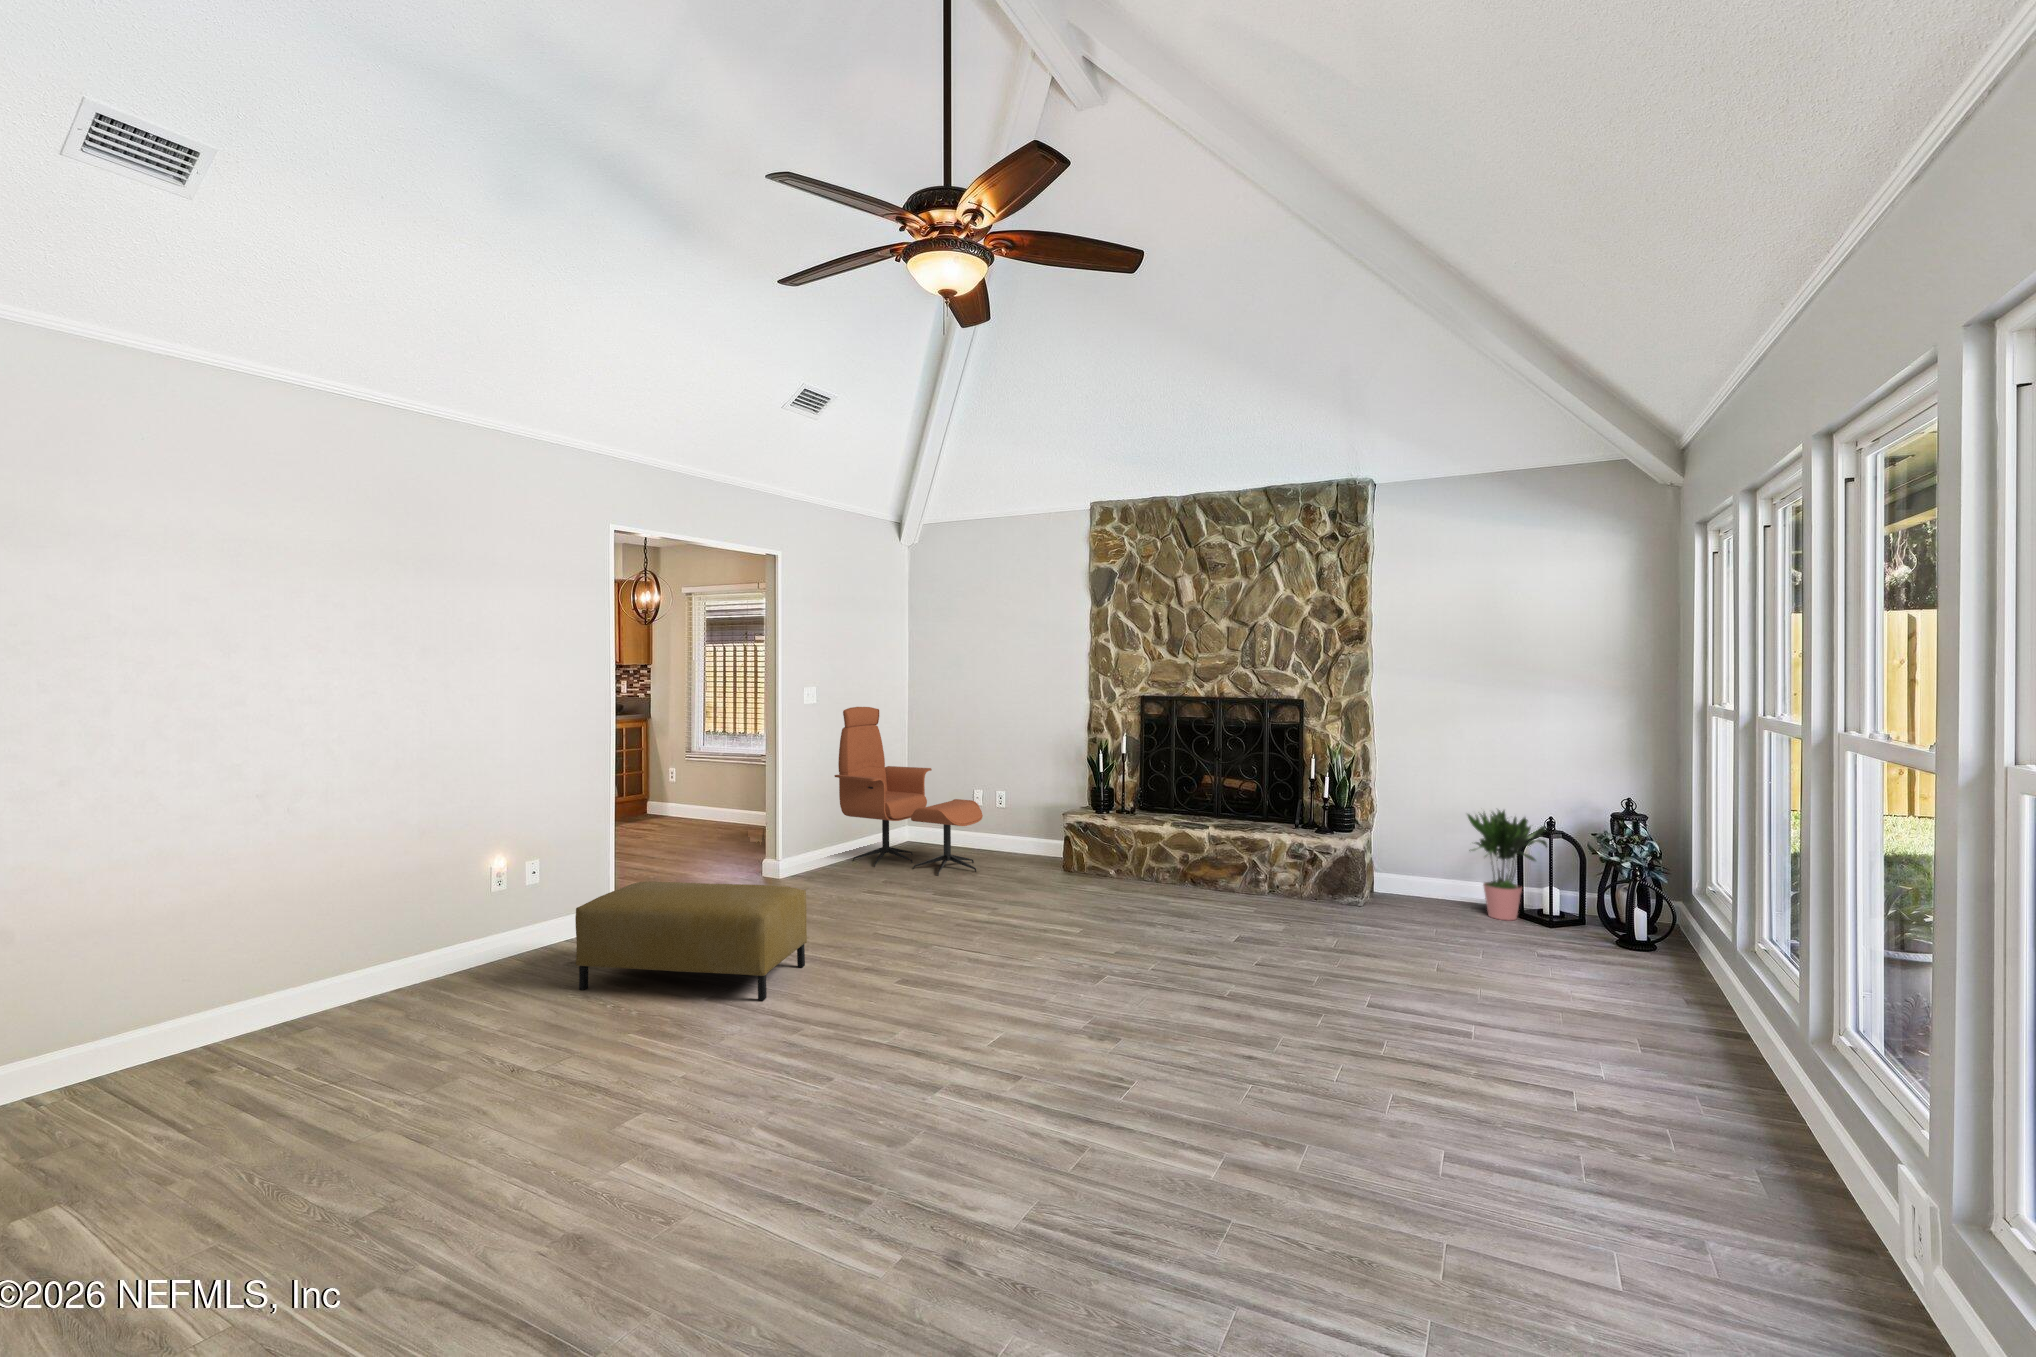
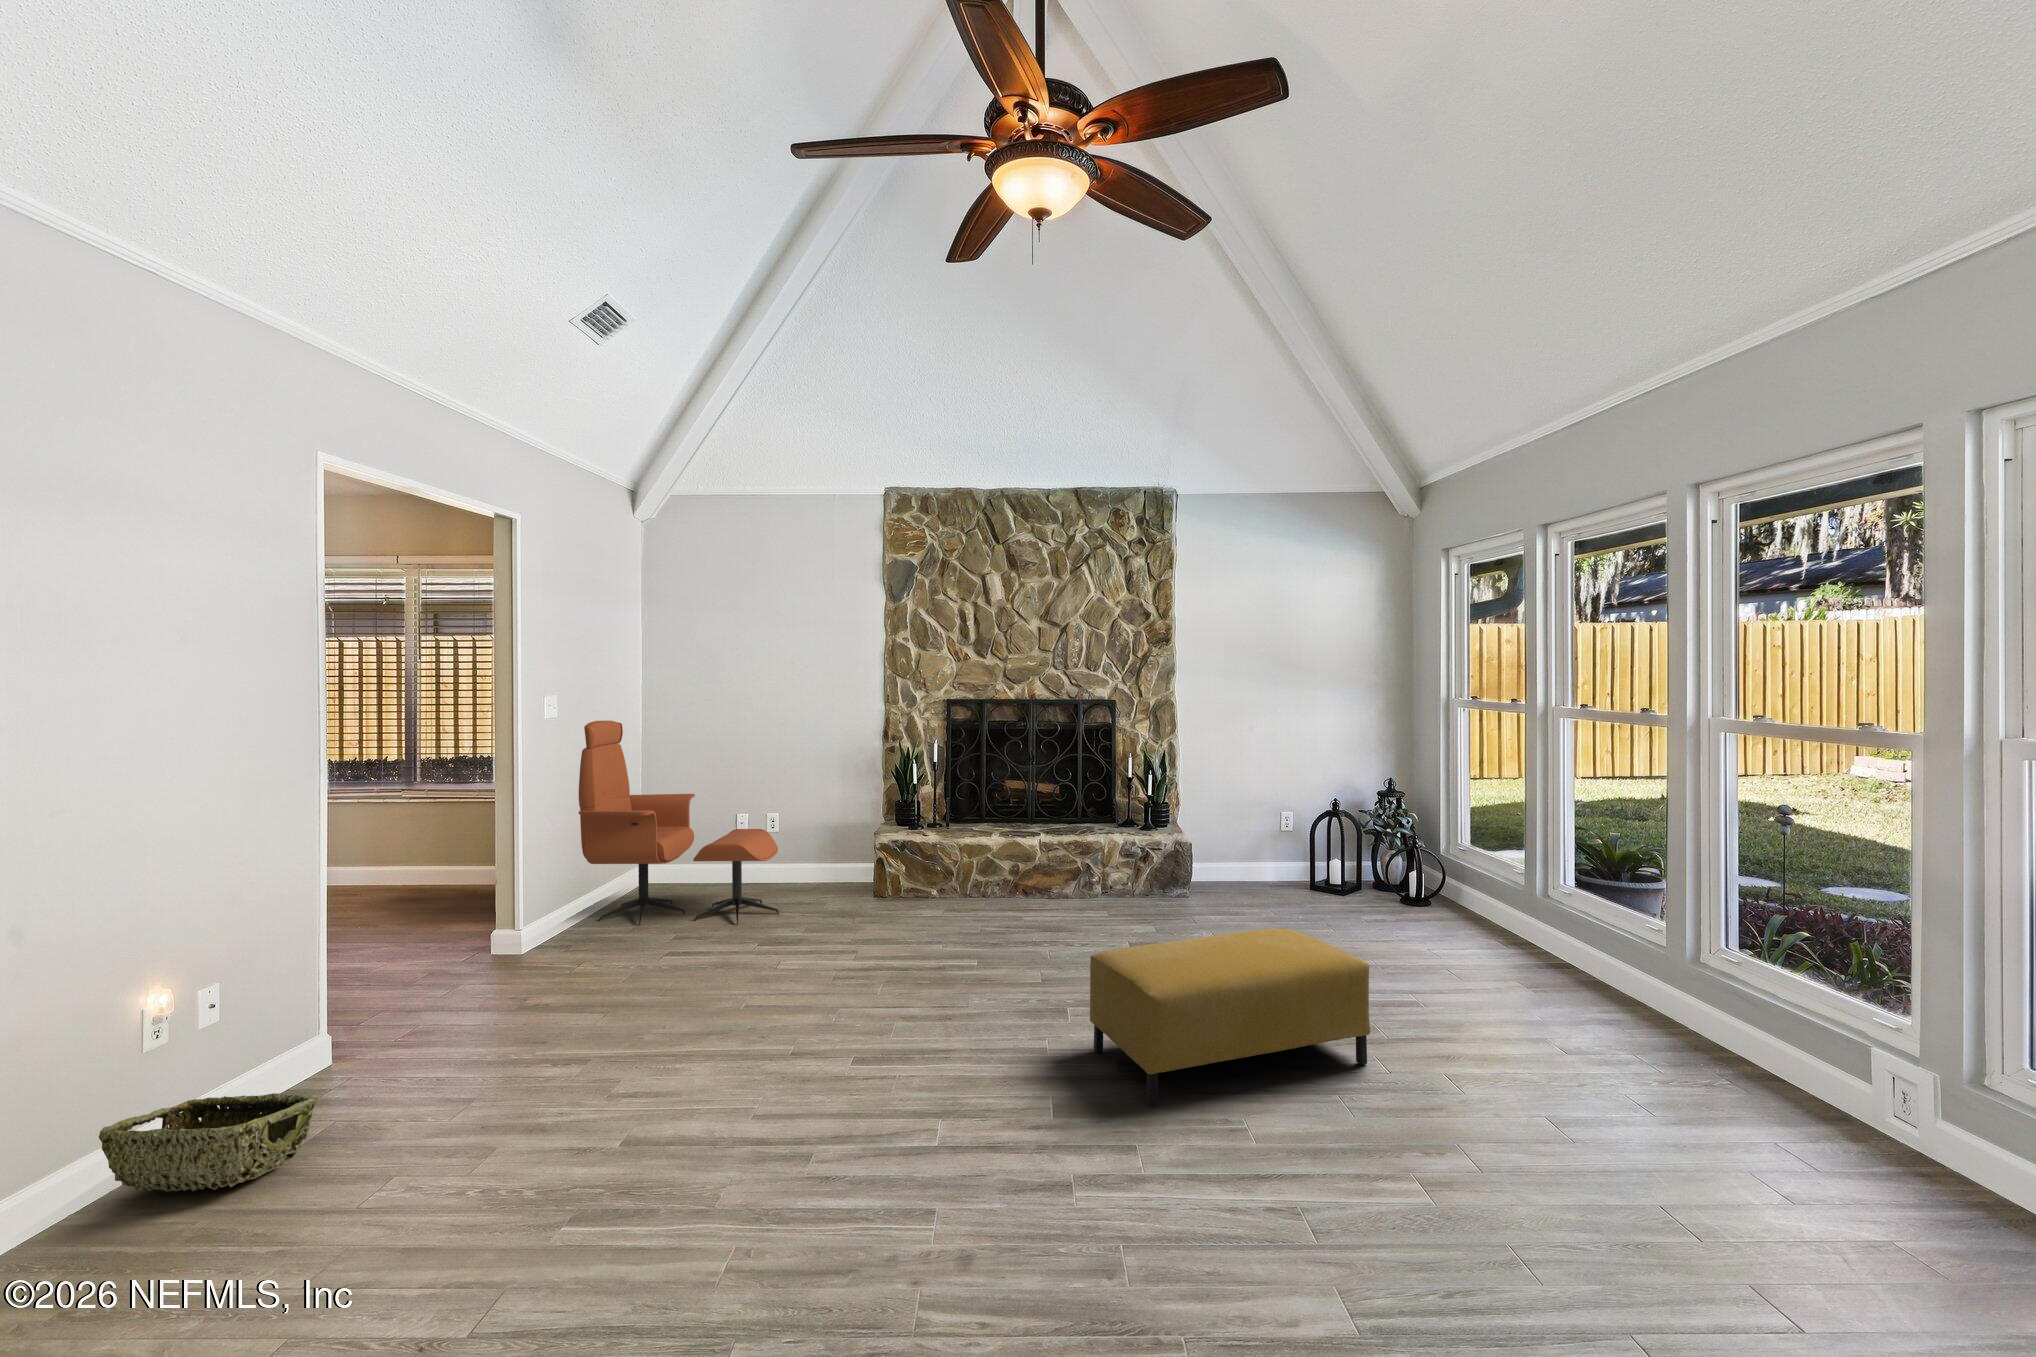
potted plant: present [1468,810,1547,920] -> none [1271,791,1345,893]
ottoman: present [575,882,807,1000] -> present [1090,928,1370,1106]
woven basket: none [477,922,576,972] -> present [99,1093,317,1192]

